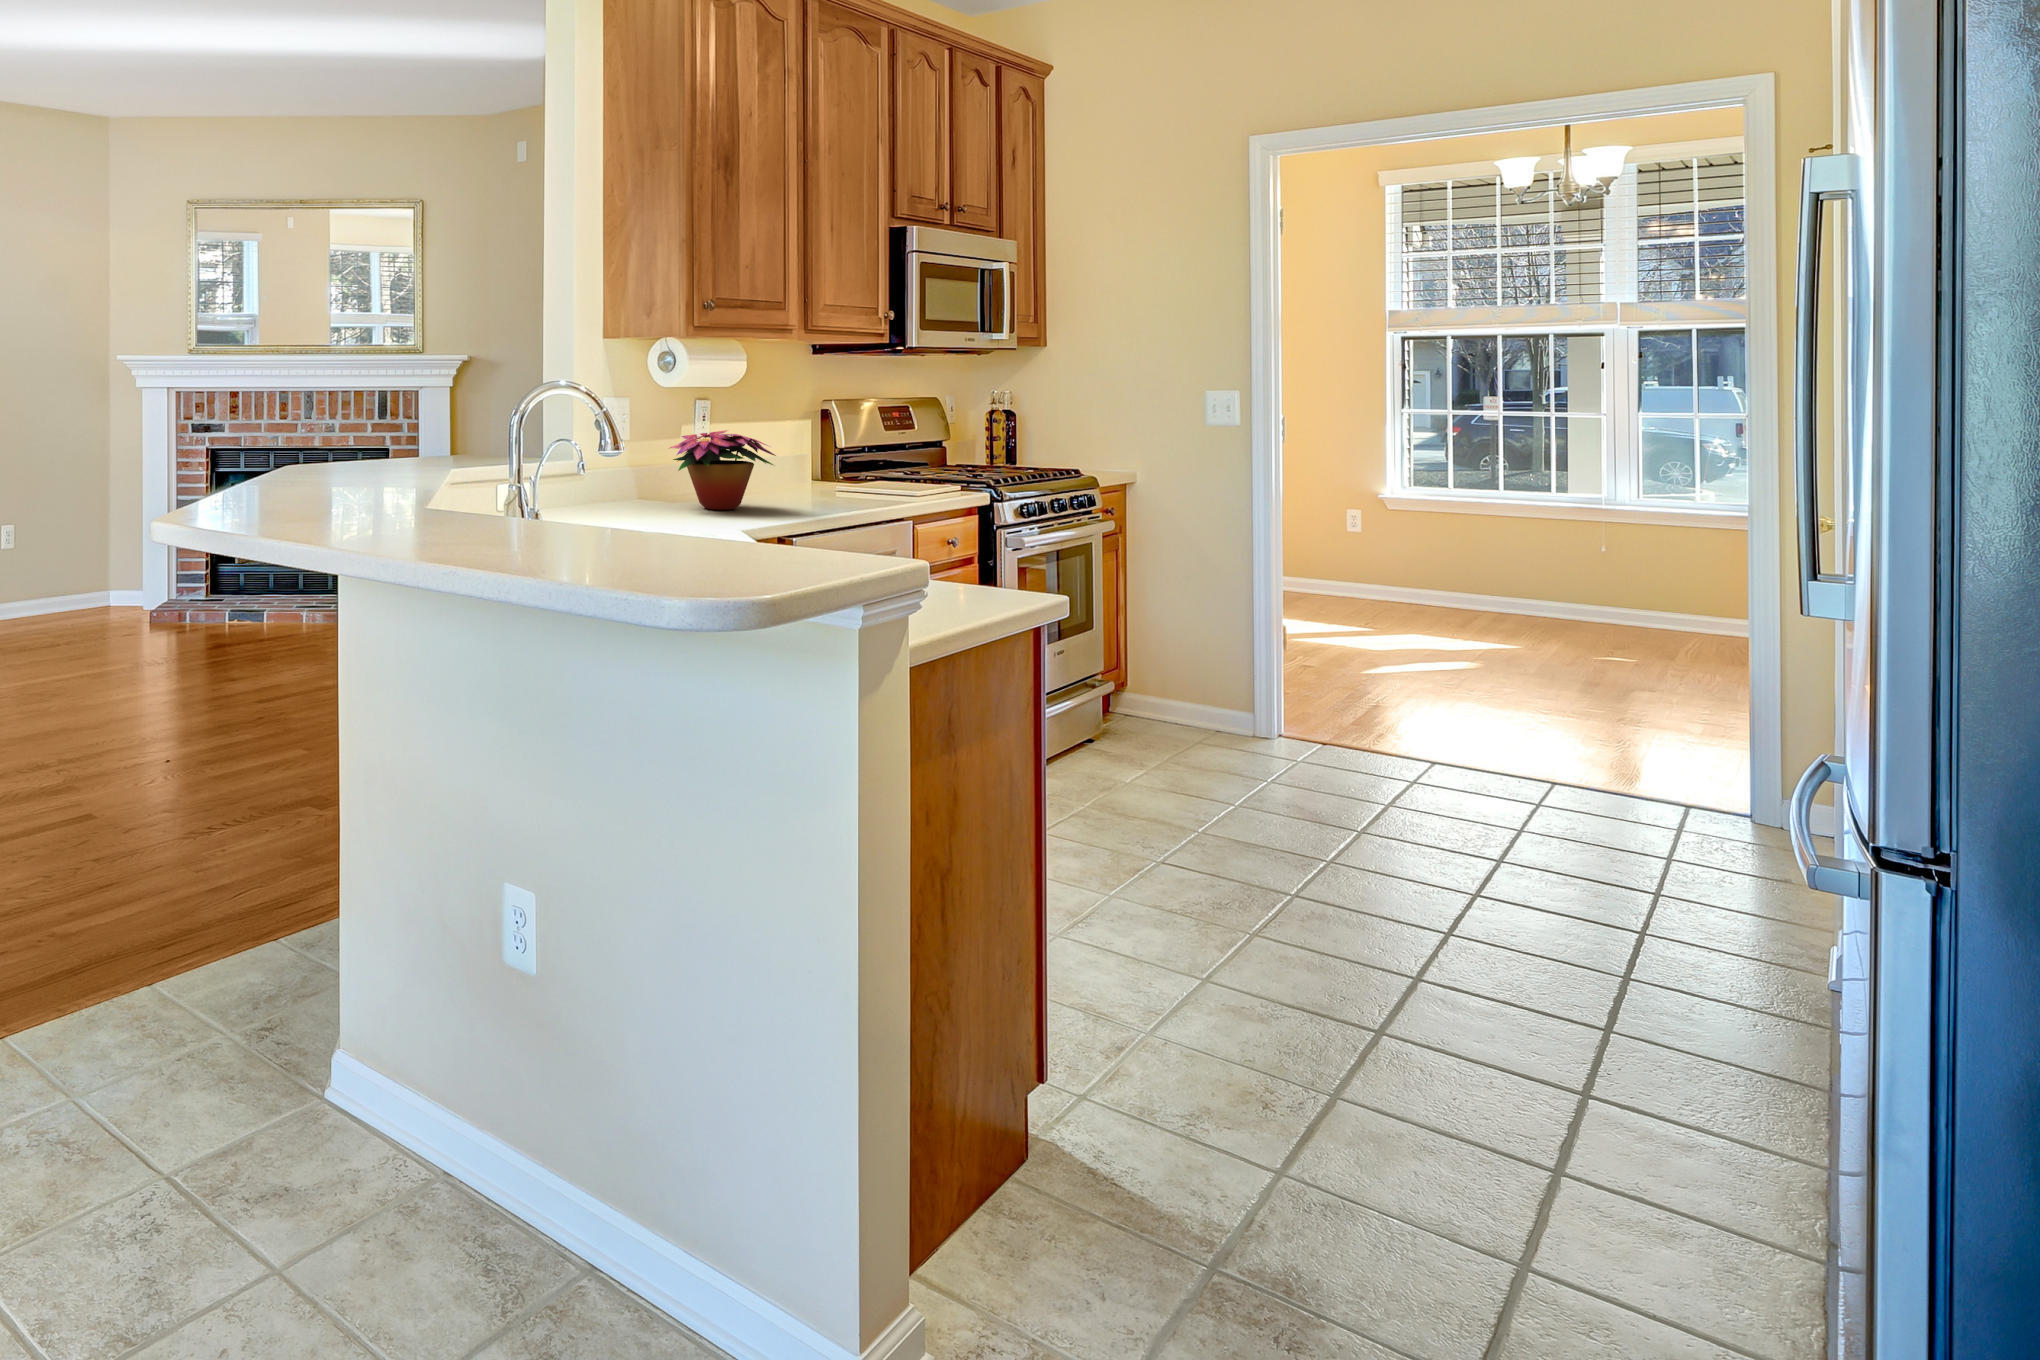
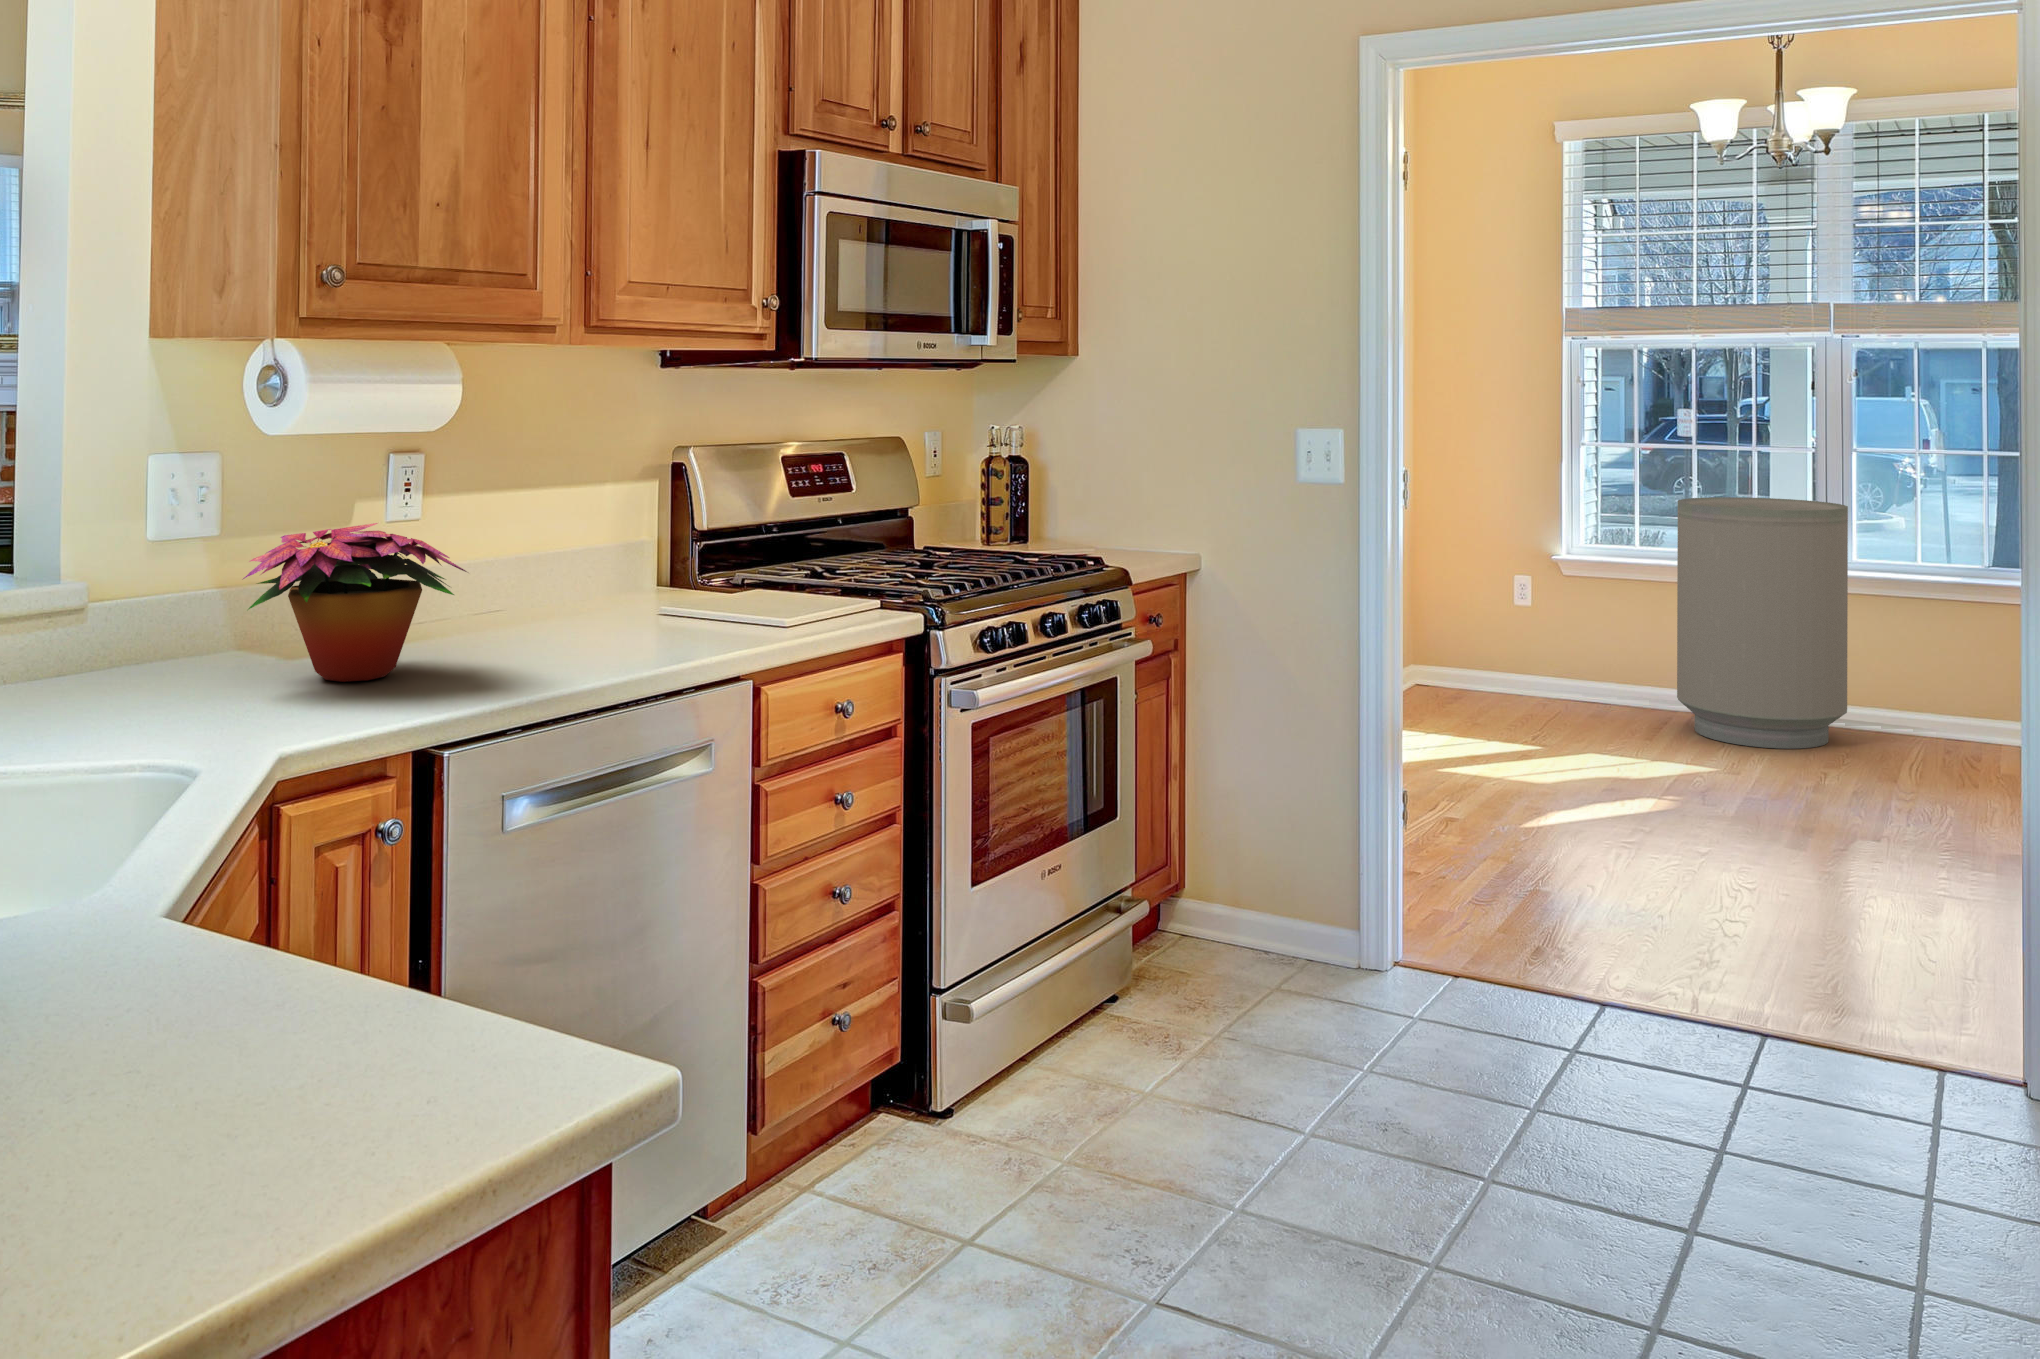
trash can: none [1488,451,1637,638] -> present [1677,497,1848,749]

